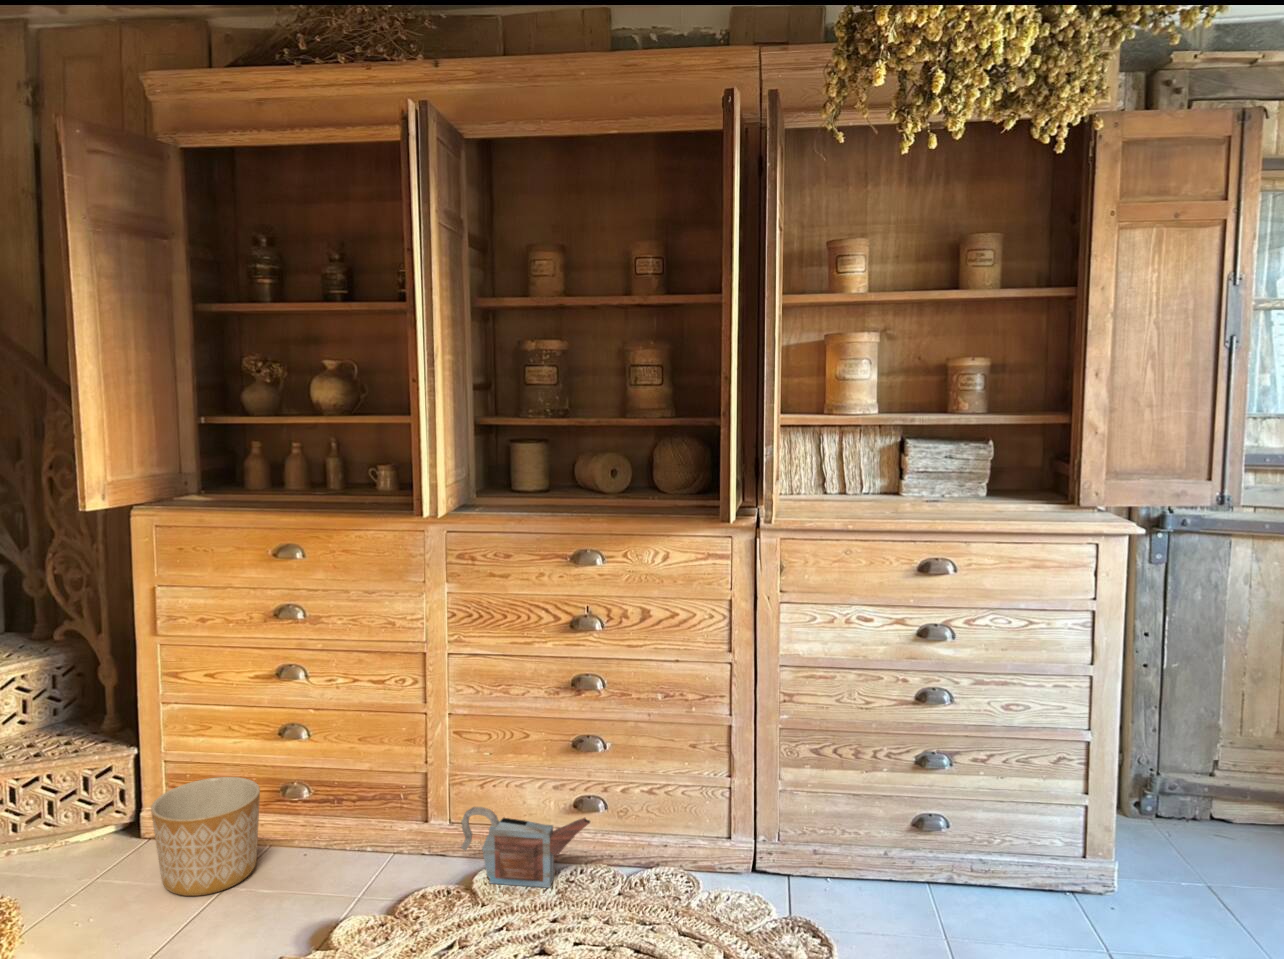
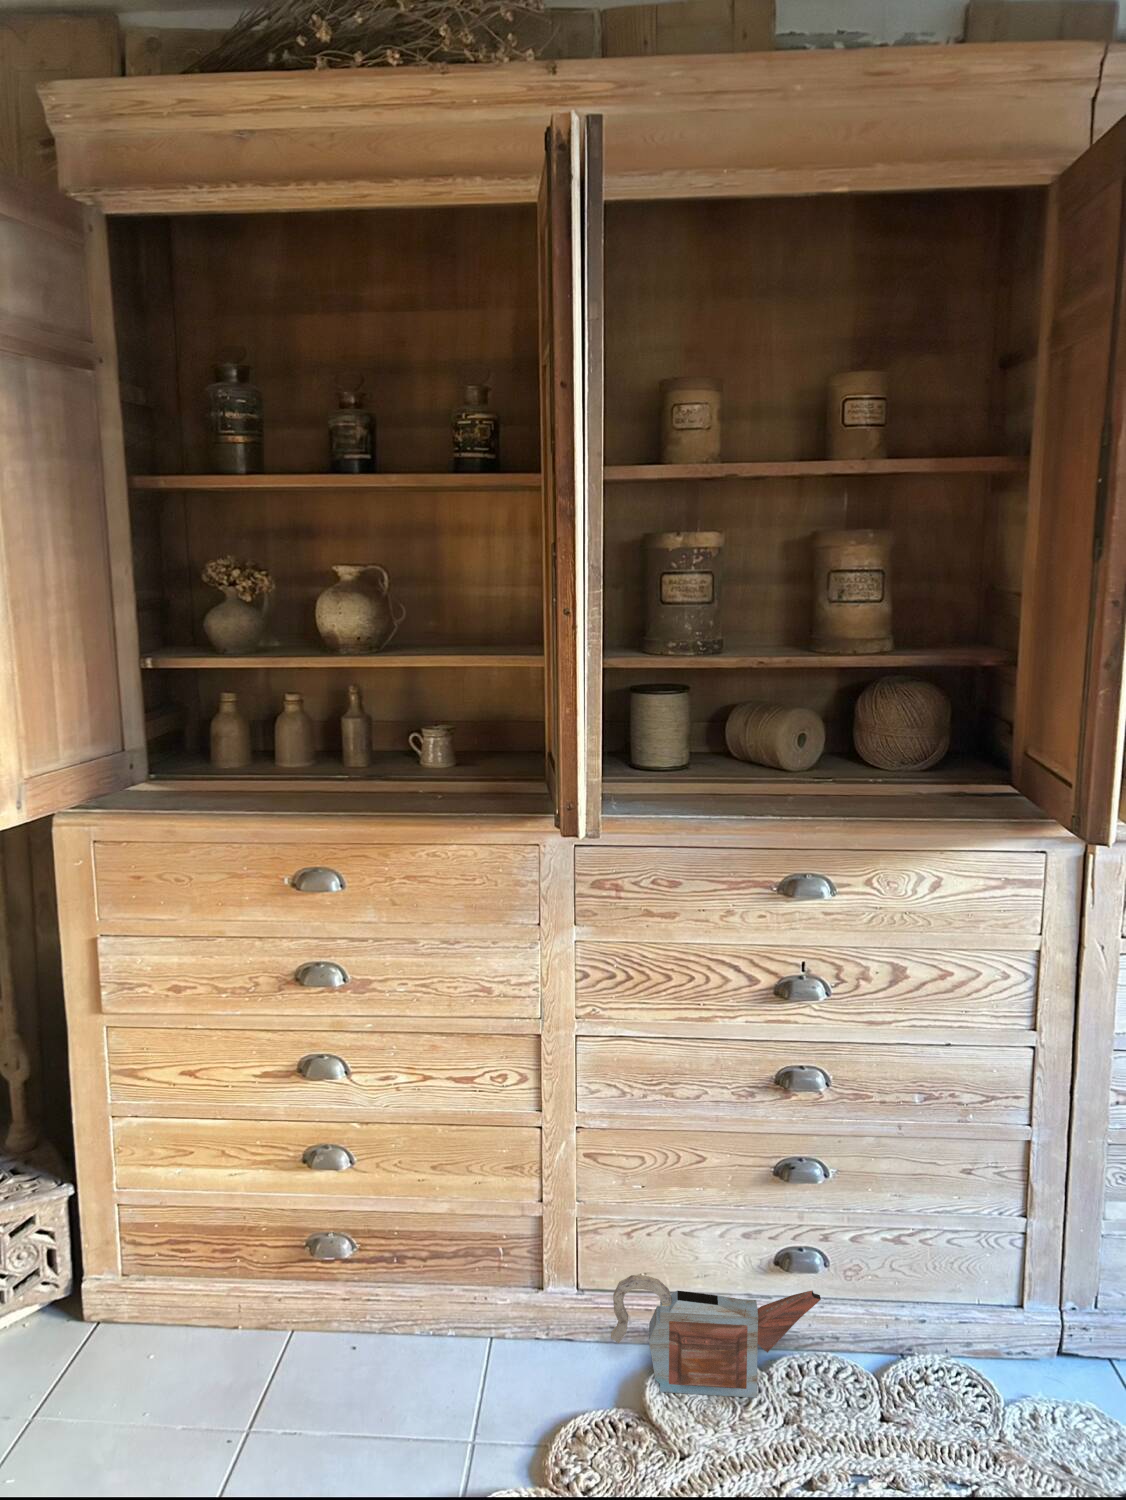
planter: present [151,777,260,896] -> none [126,1230,289,1436]

